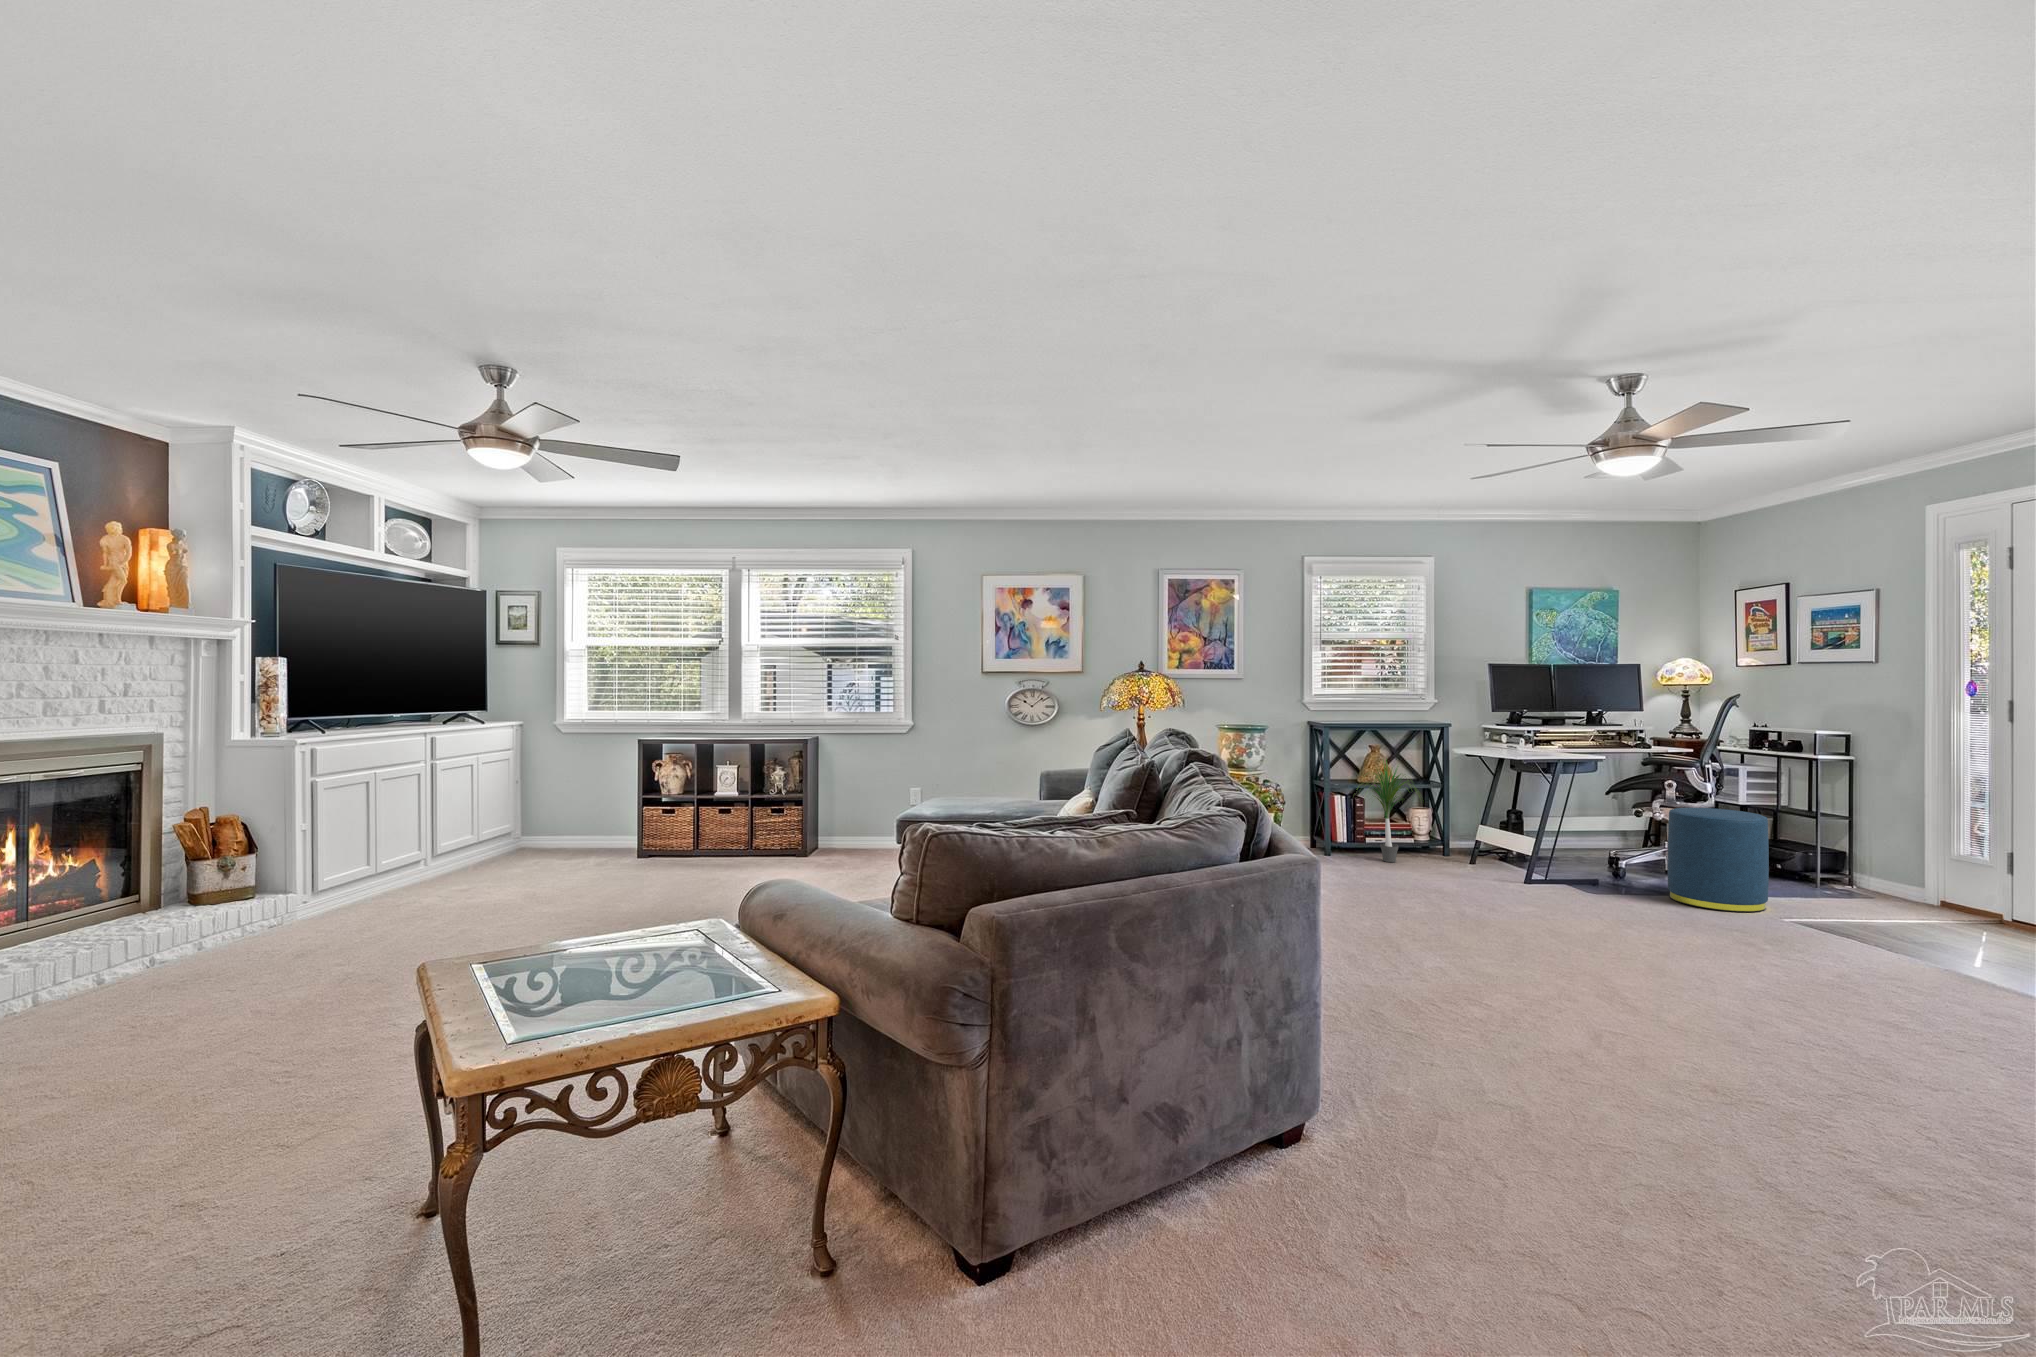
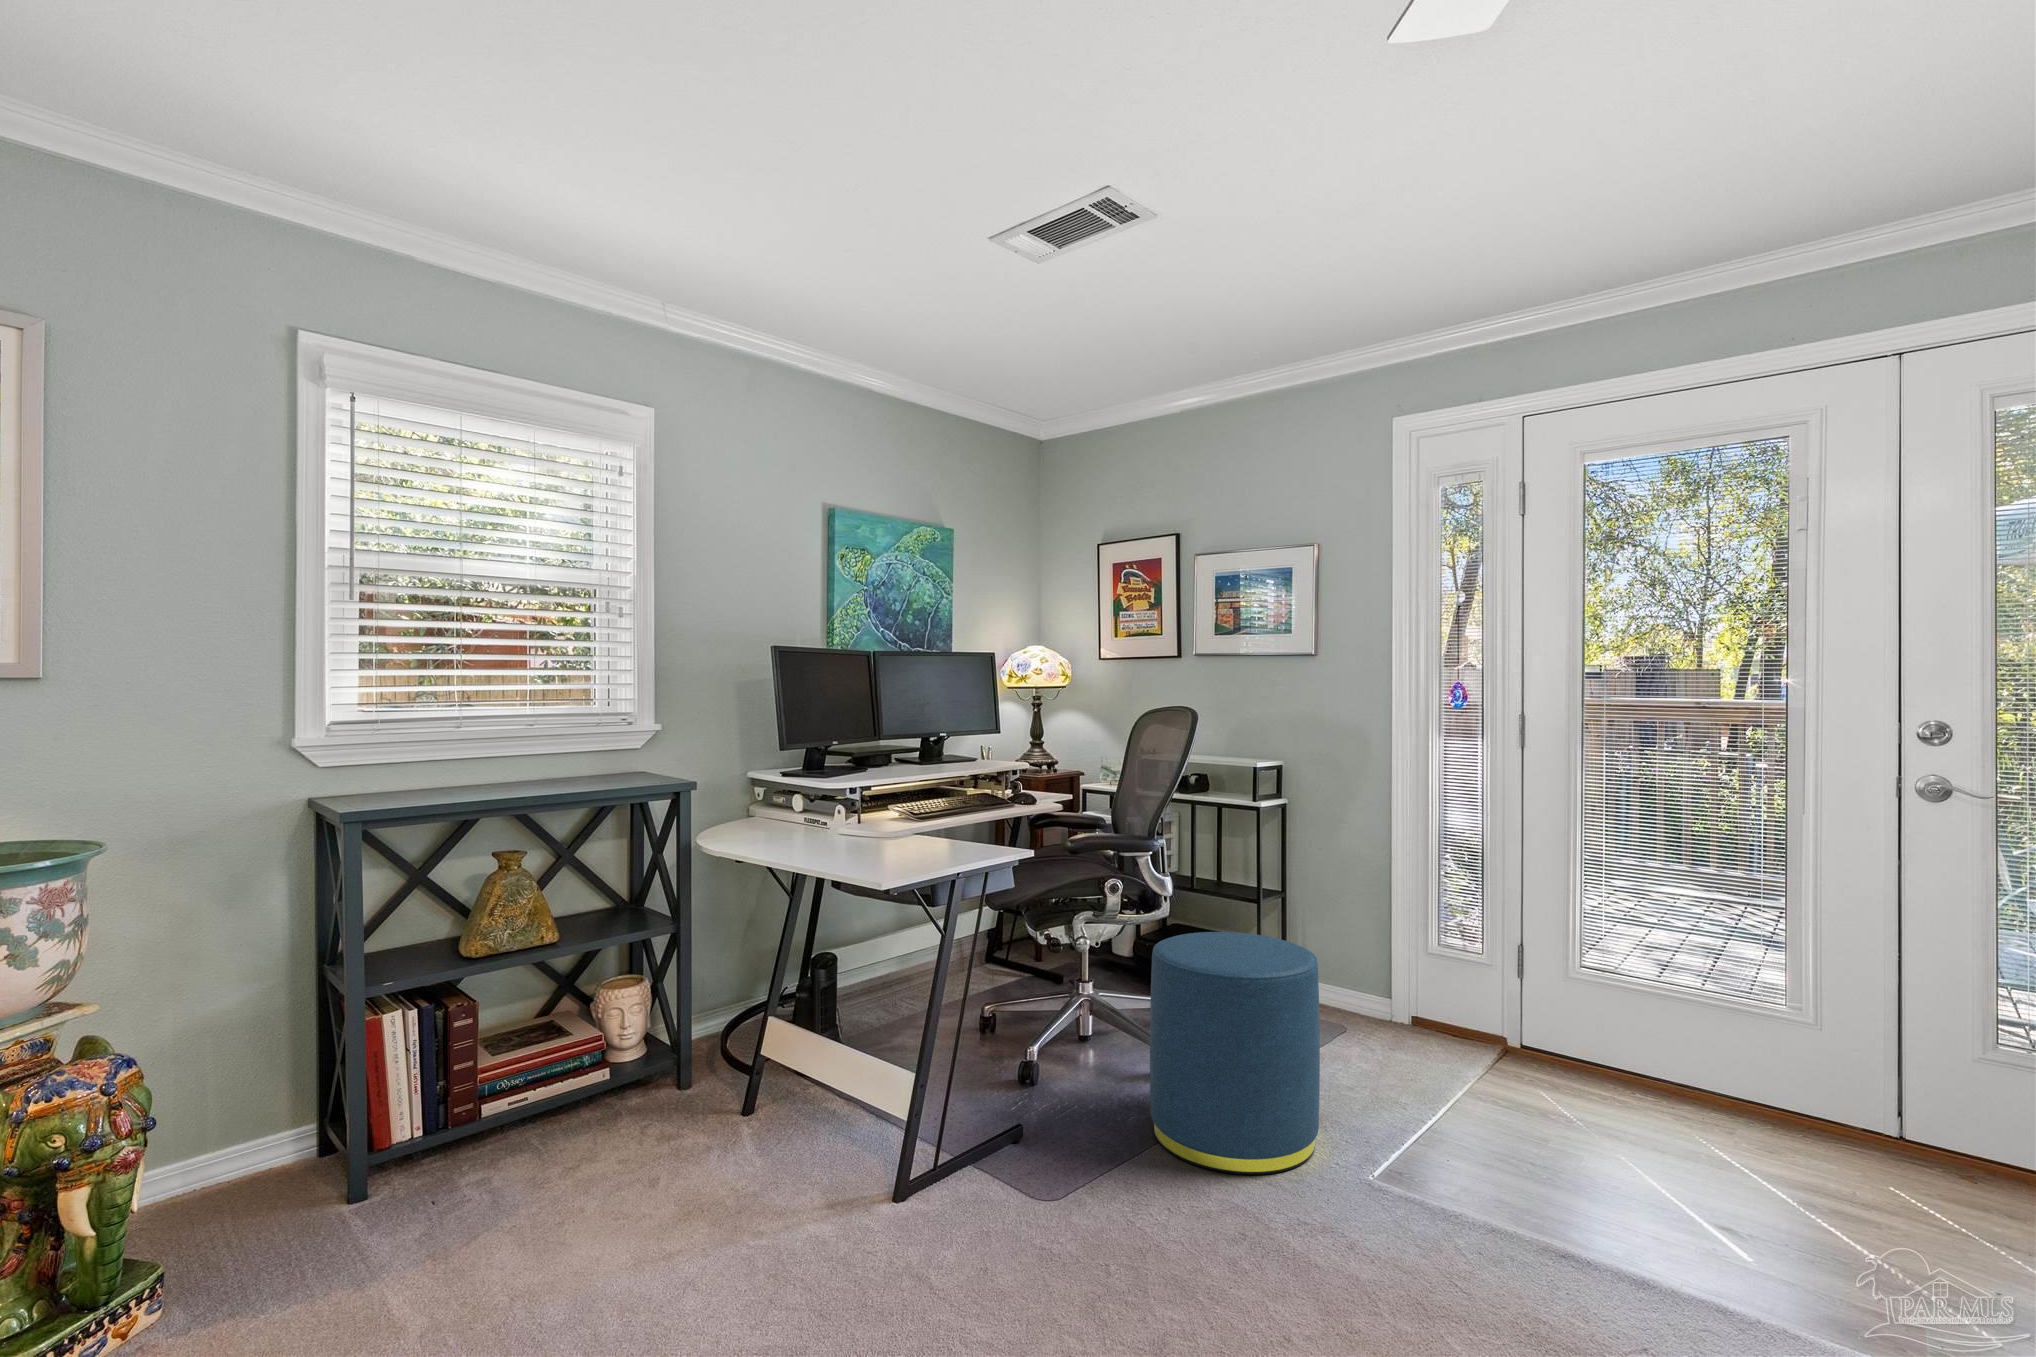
potted plant: present [1364,763,1416,862] -> none [434,886,642,1185]

